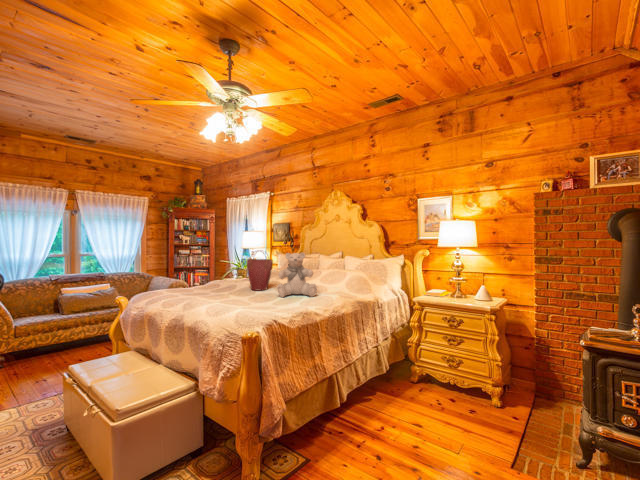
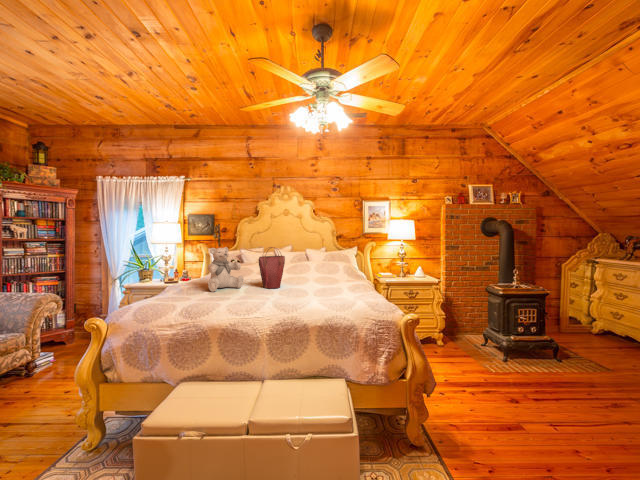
teddy bear: present [277,253,317,297] -> present [208,247,244,292]

